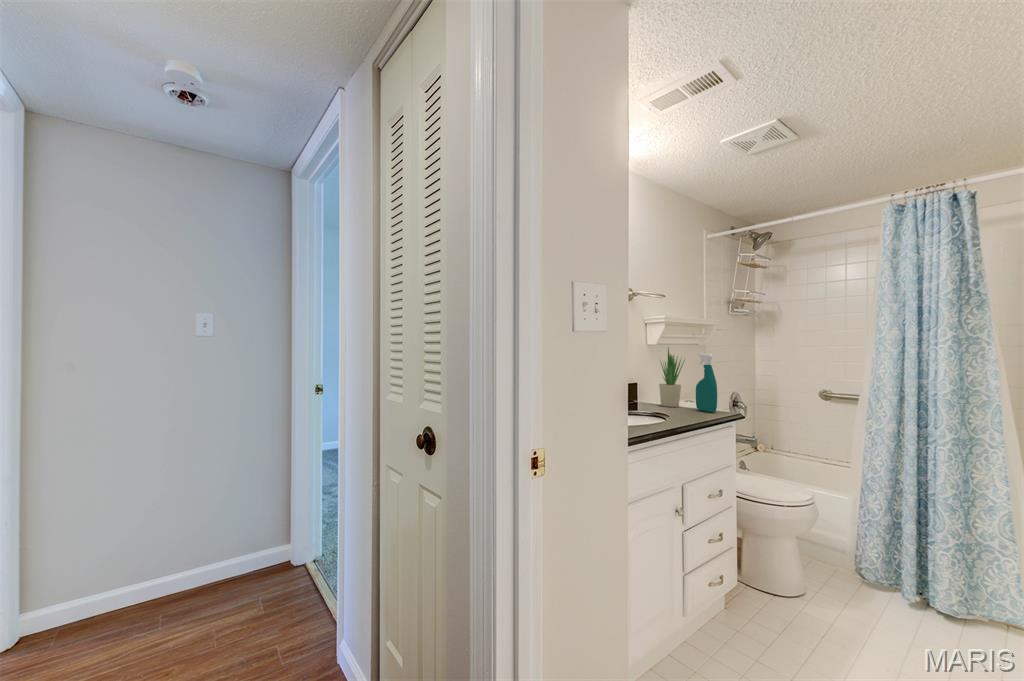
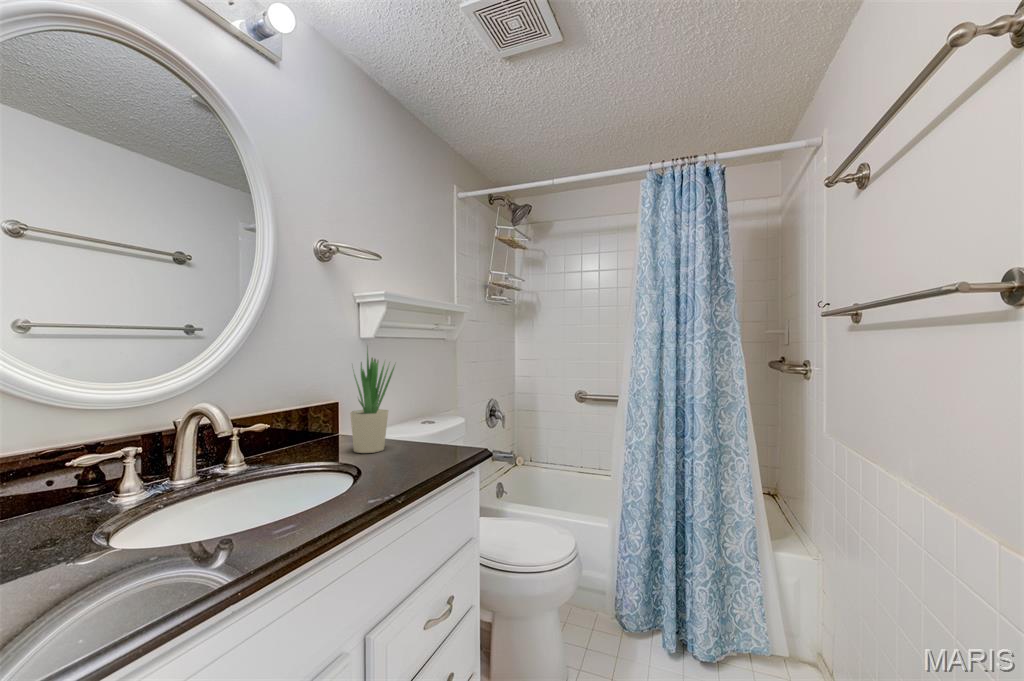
spray bottle: present [696,353,717,412] -> none [404,356,435,464]

